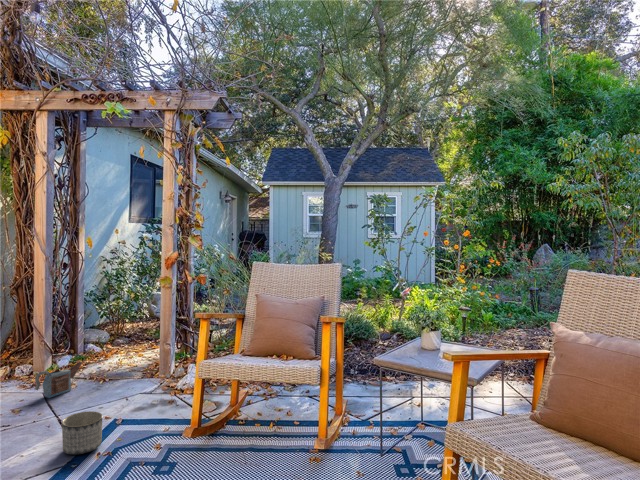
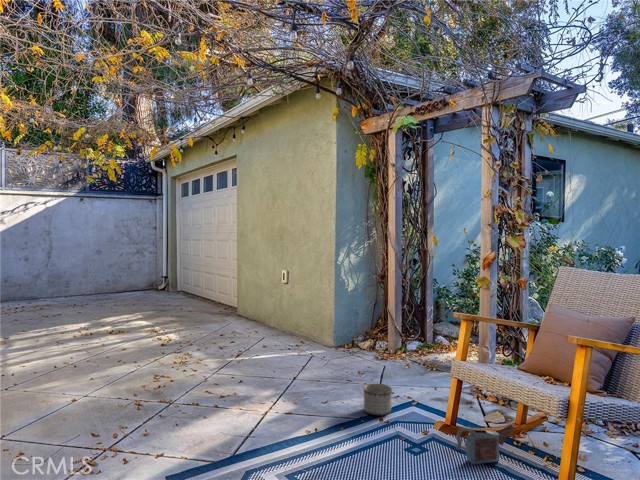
watering can: present [35,362,82,398] -> present [456,425,514,464]

